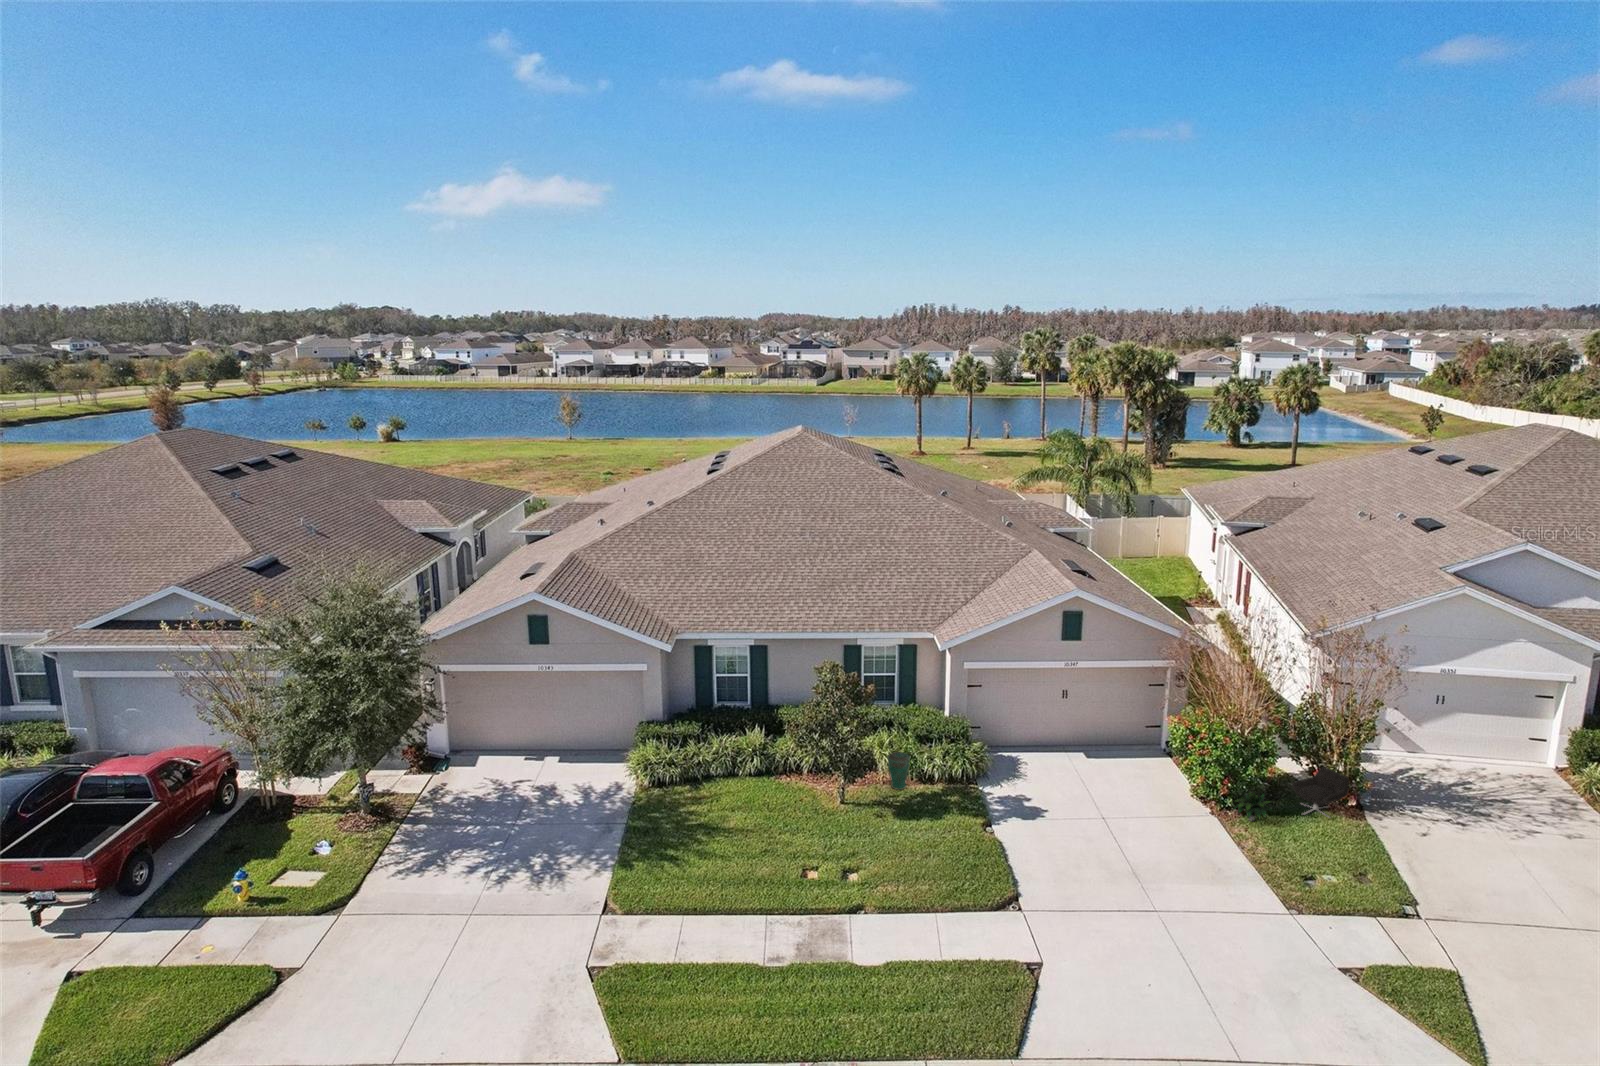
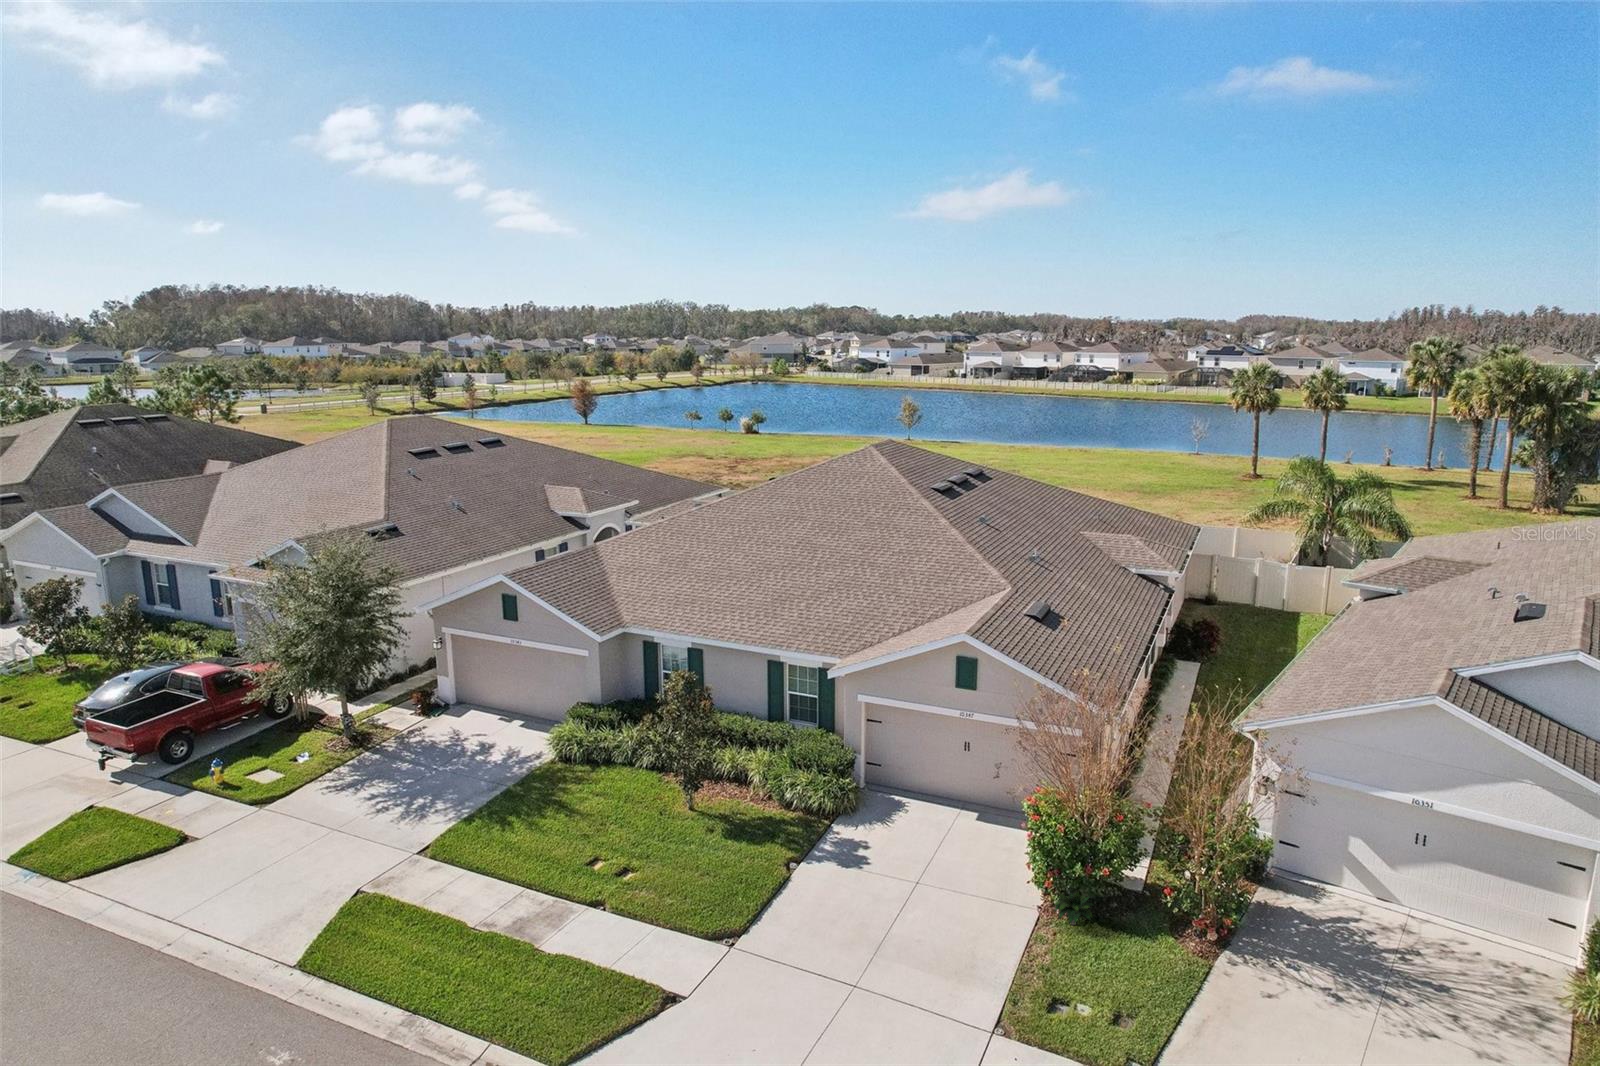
trash can: present [887,752,910,790] -> none [747,771,770,809]
lounge chair: present [1292,767,1349,814] -> none [1140,884,1204,945]

